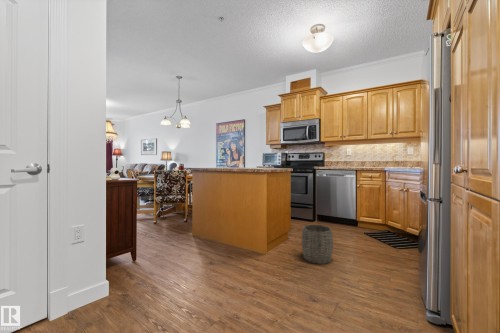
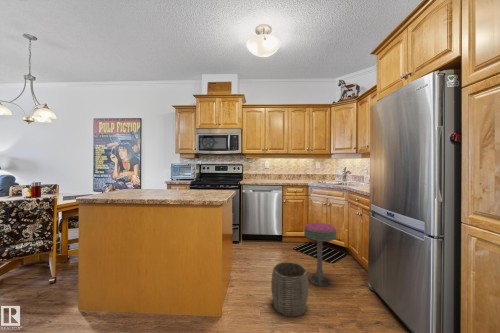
bar stool: none [348,200,380,257] -> present [304,223,336,286]

